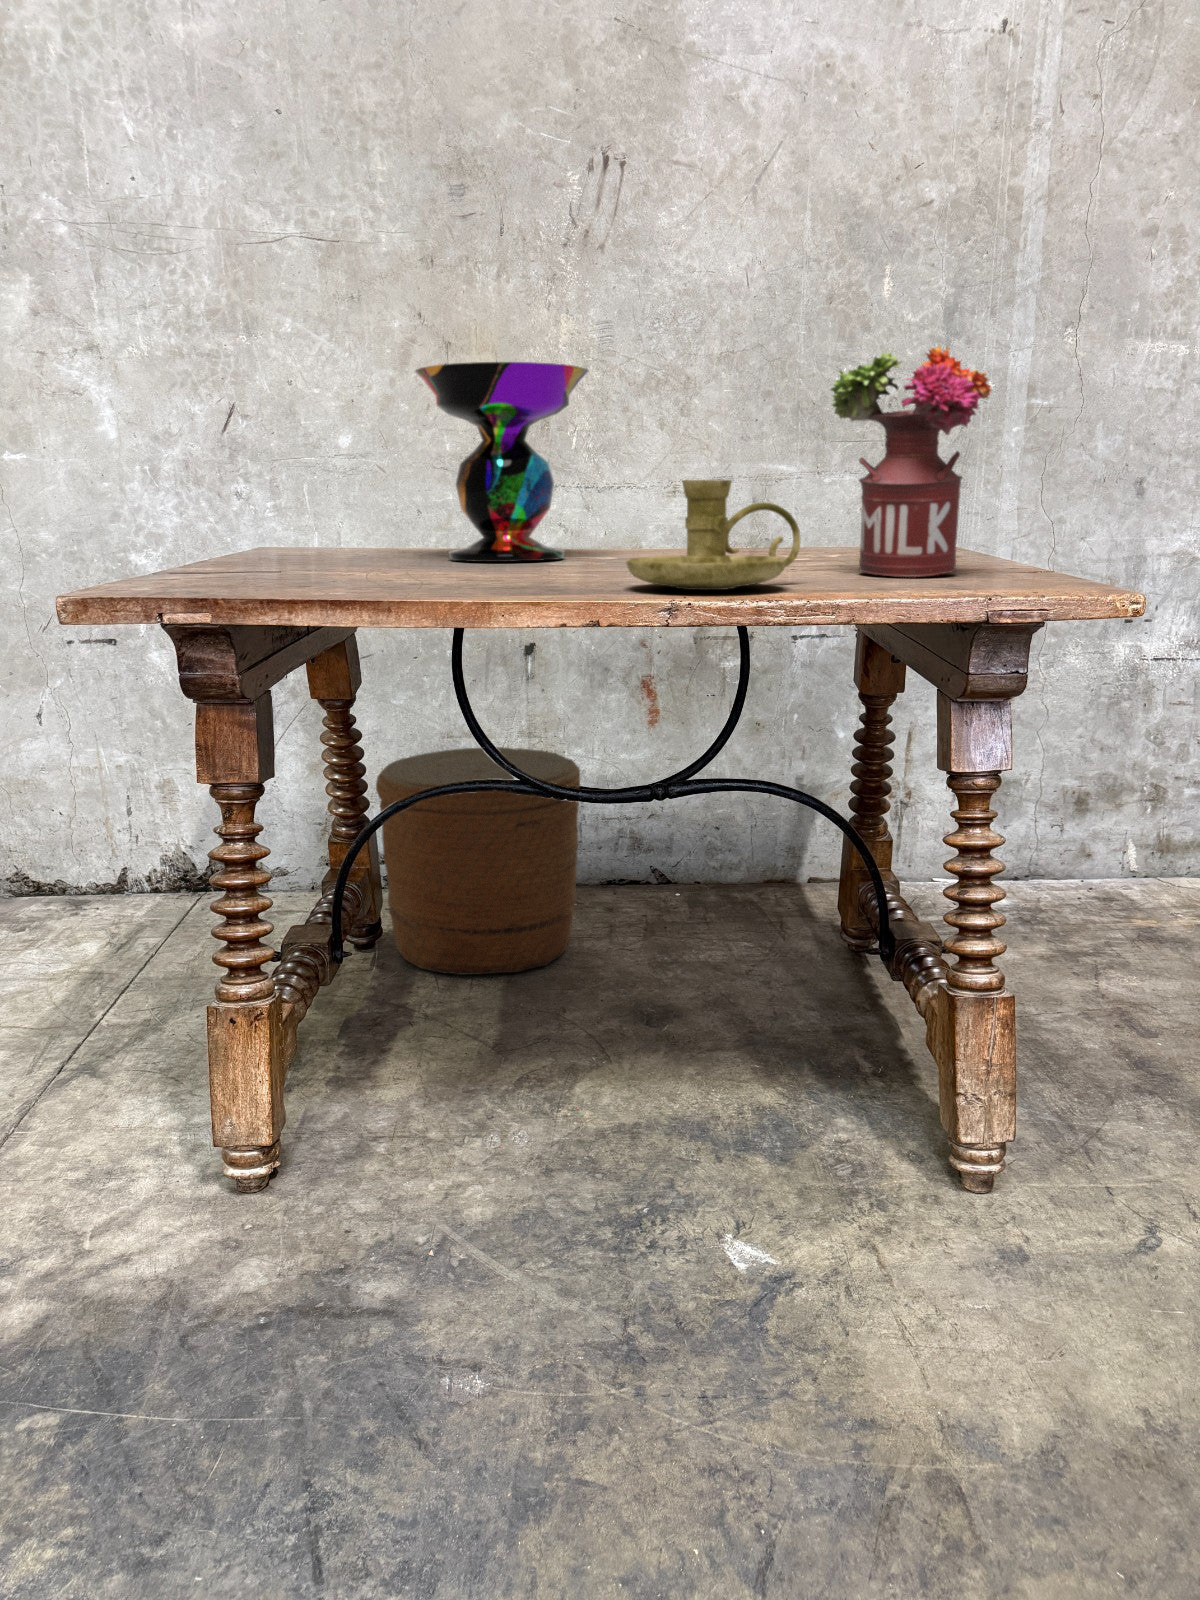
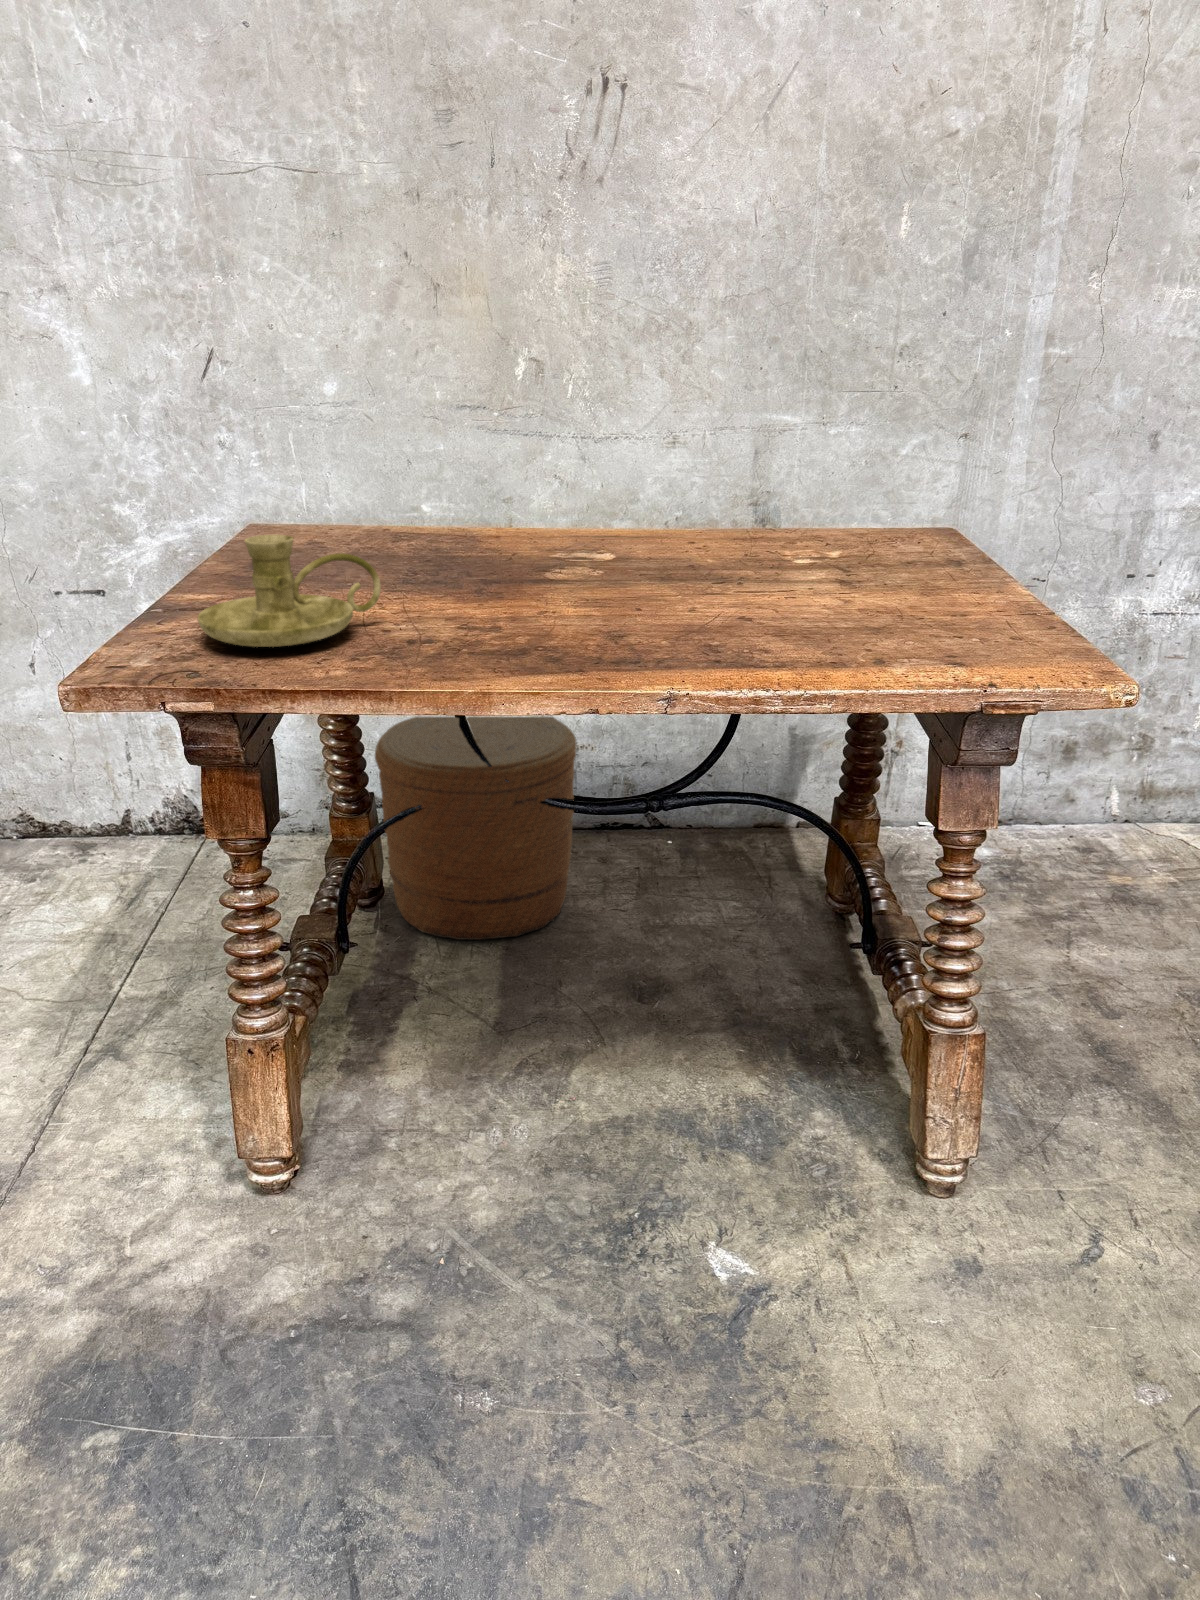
flower arrangement: present [830,347,992,577] -> none [831,387,994,620]
decorative bowl: present [415,362,589,562] -> none [409,358,588,564]
candle holder: present [626,480,800,590] -> present [197,535,381,647]

